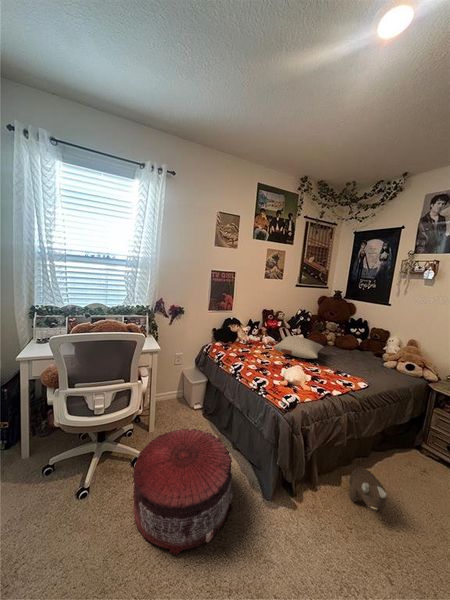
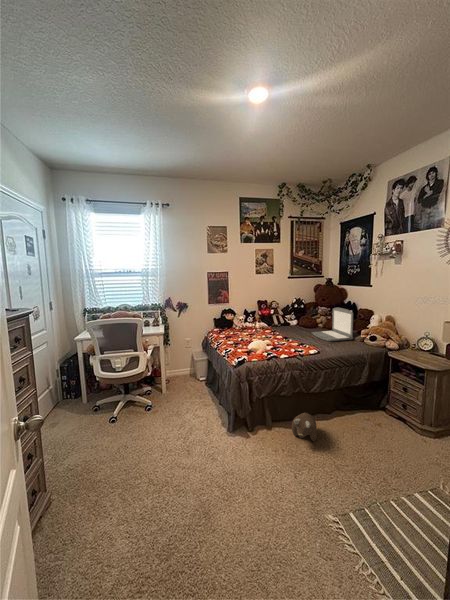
laptop: none [332,326,387,368] -> present [312,307,353,342]
pillow: present [274,336,323,358] -> none [255,320,302,336]
pouf: present [133,429,233,555] -> none [137,385,204,448]

